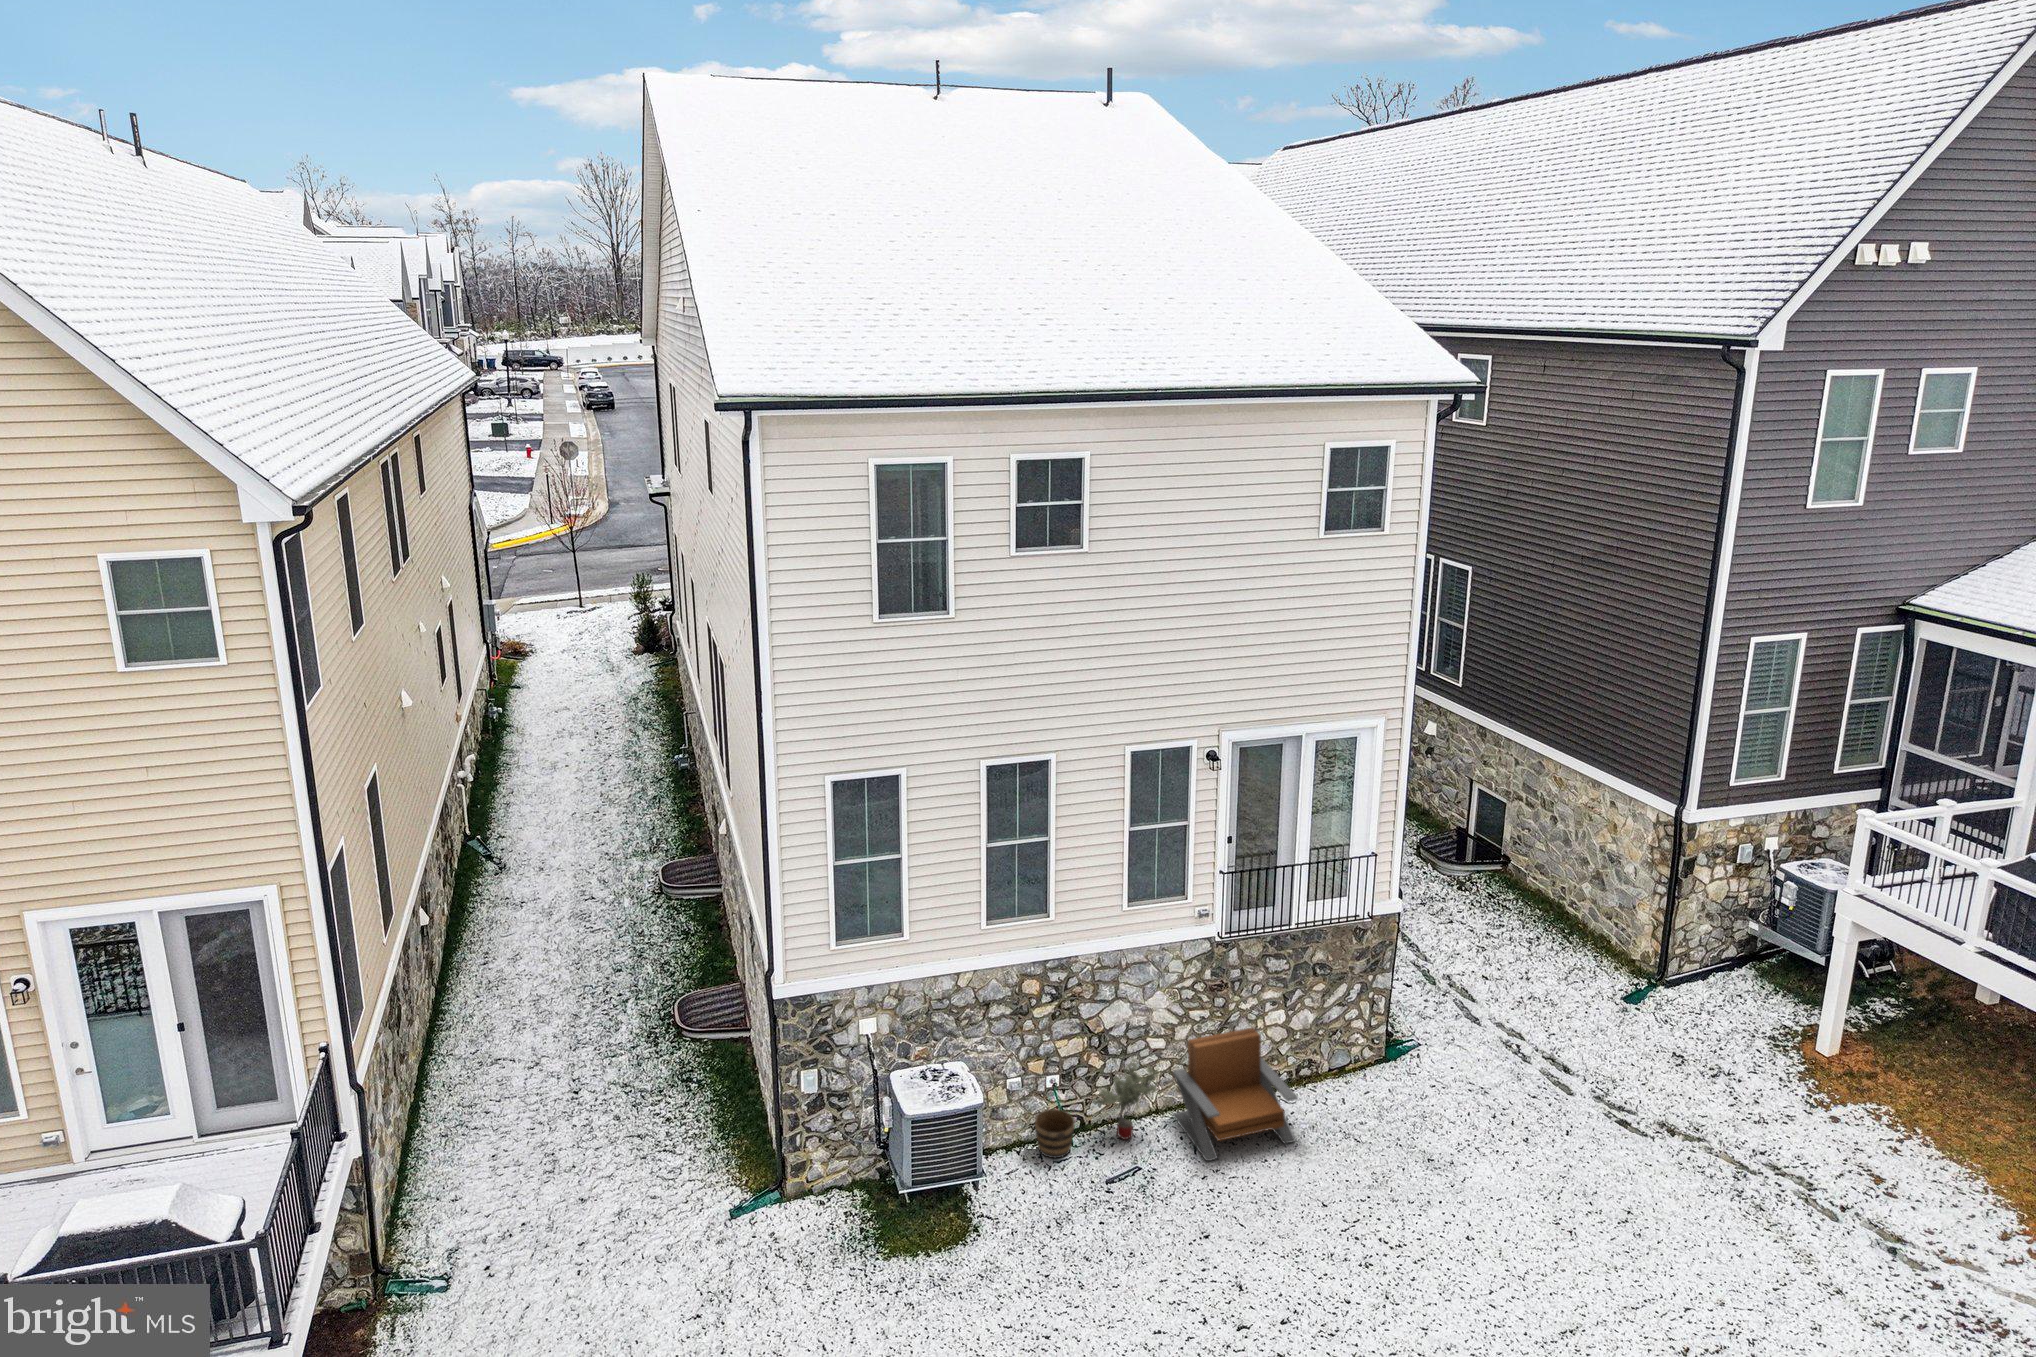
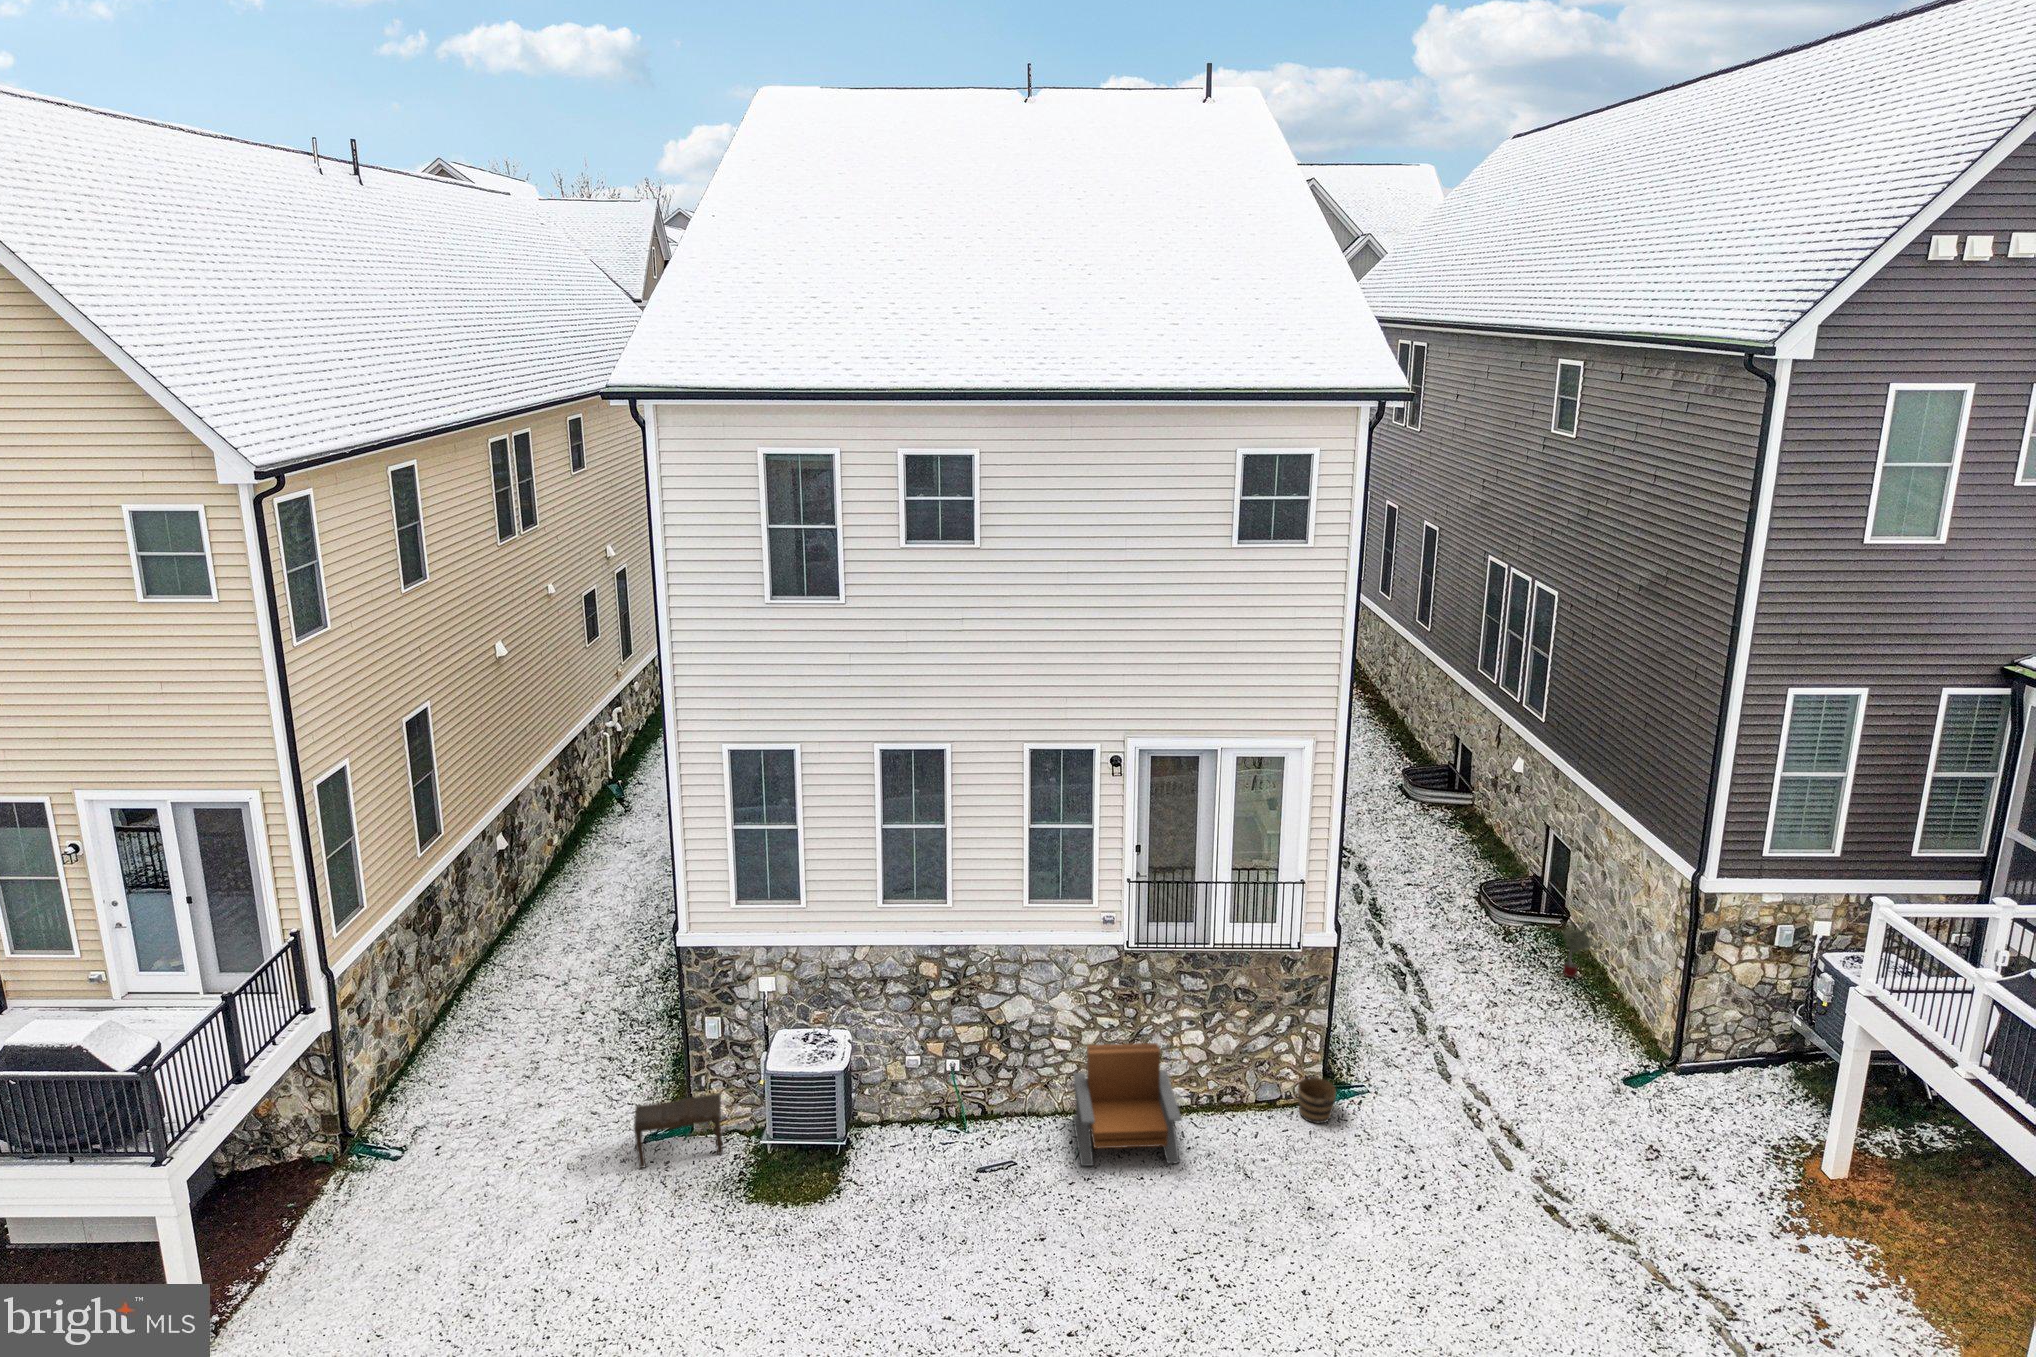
potted tree: present [1094,1059,1158,1140] -> present [1563,921,1599,977]
bucket: present [1035,1109,1075,1158] -> present [1297,1077,1336,1123]
bench: none [736,1151,837,1247] -> present [634,1093,723,1168]

